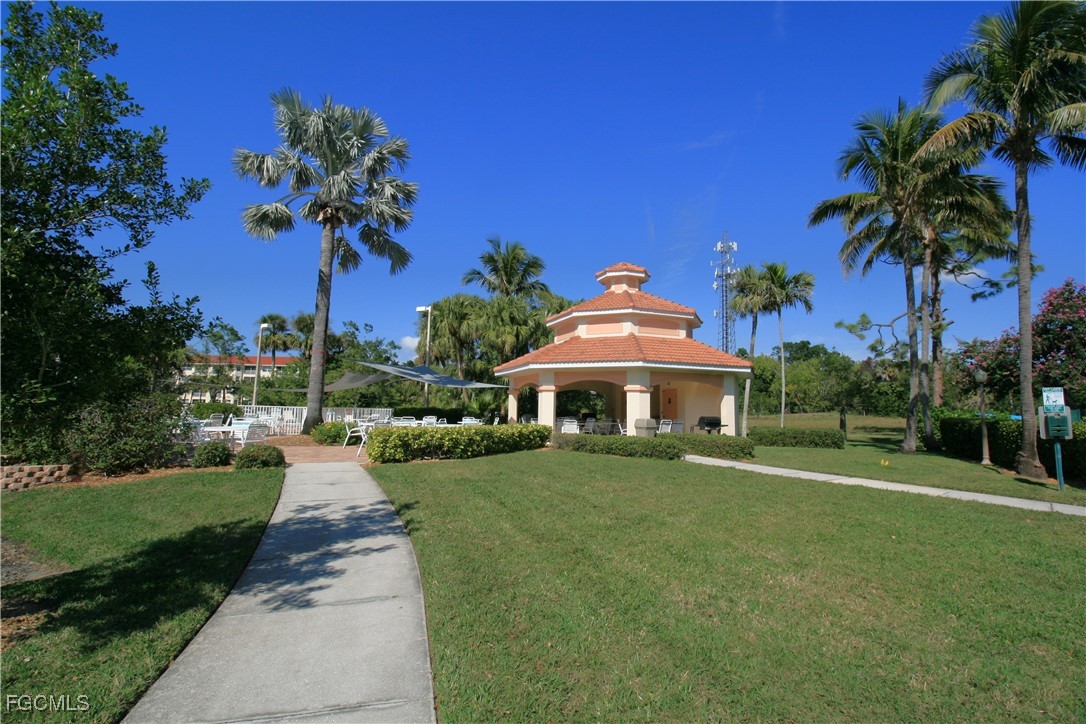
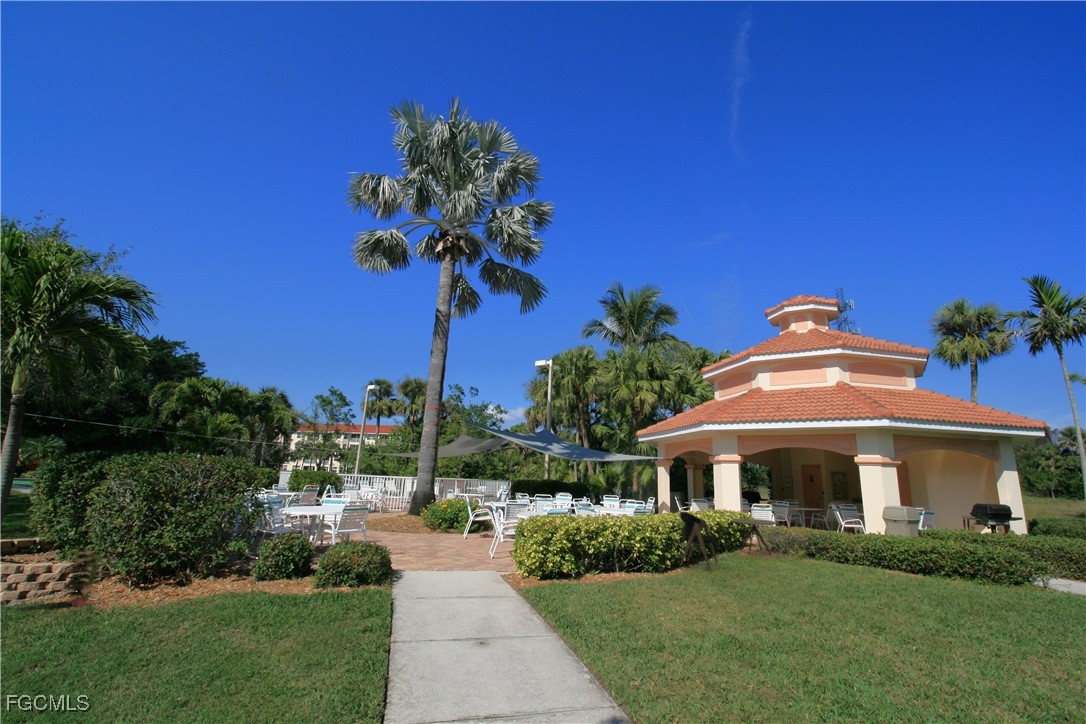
chair: none [482,423,509,458] -> present [680,512,718,570]
round table: none [528,428,558,450] -> present [731,519,777,555]

